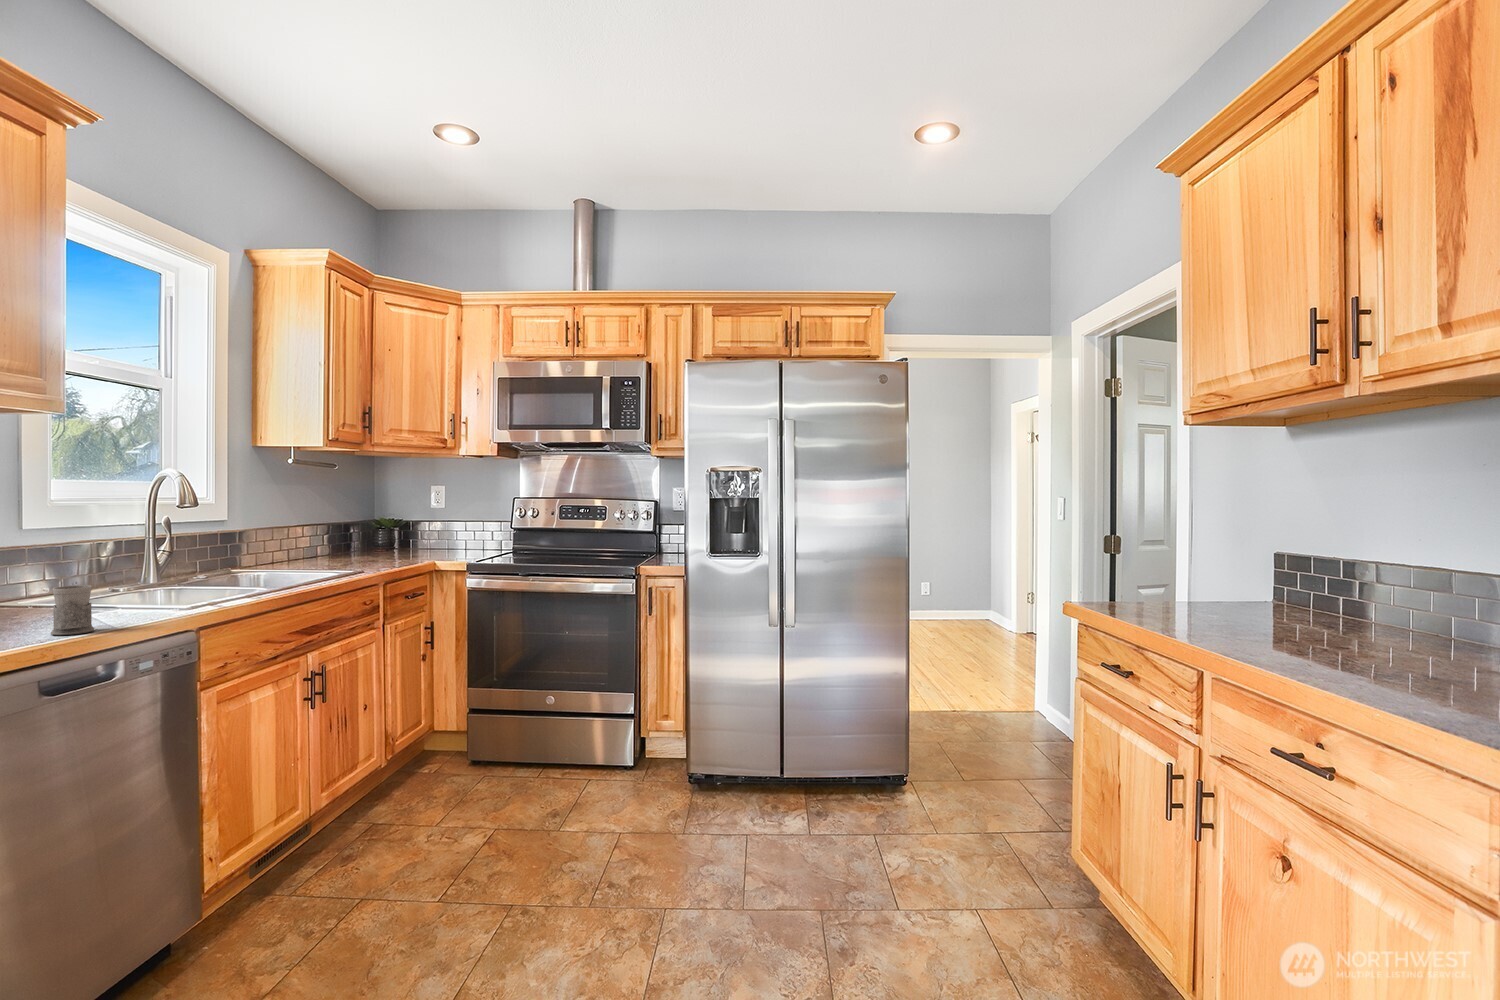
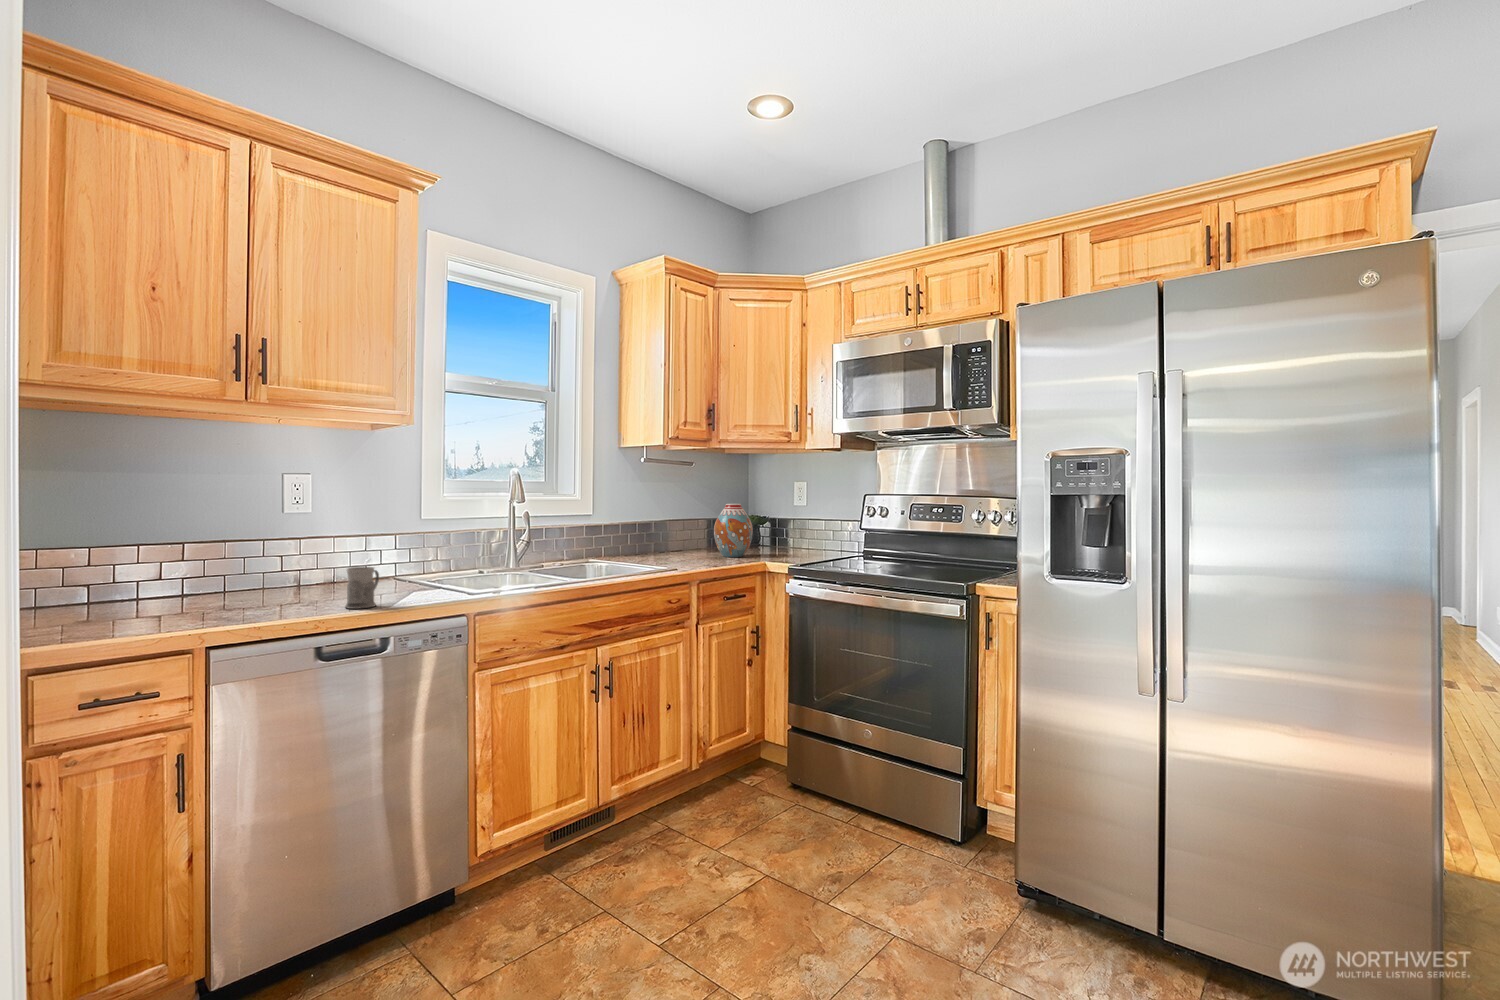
vase: none [366,506,409,559] -> present [714,504,753,557]

